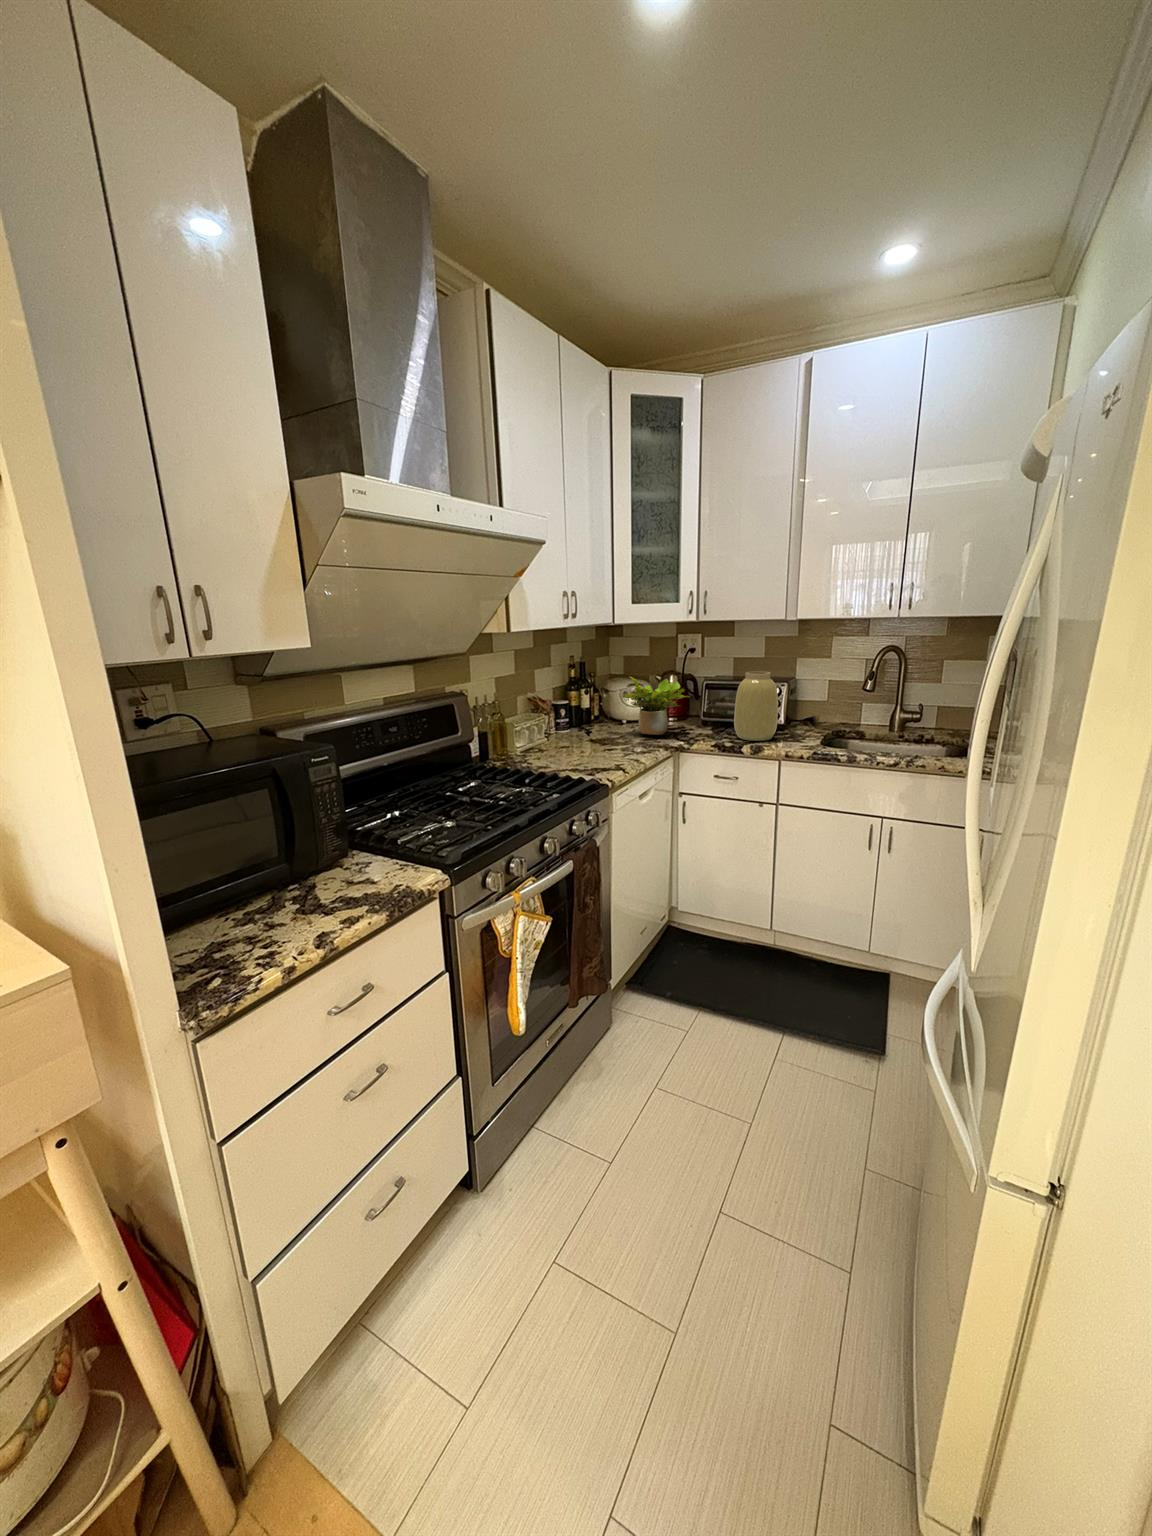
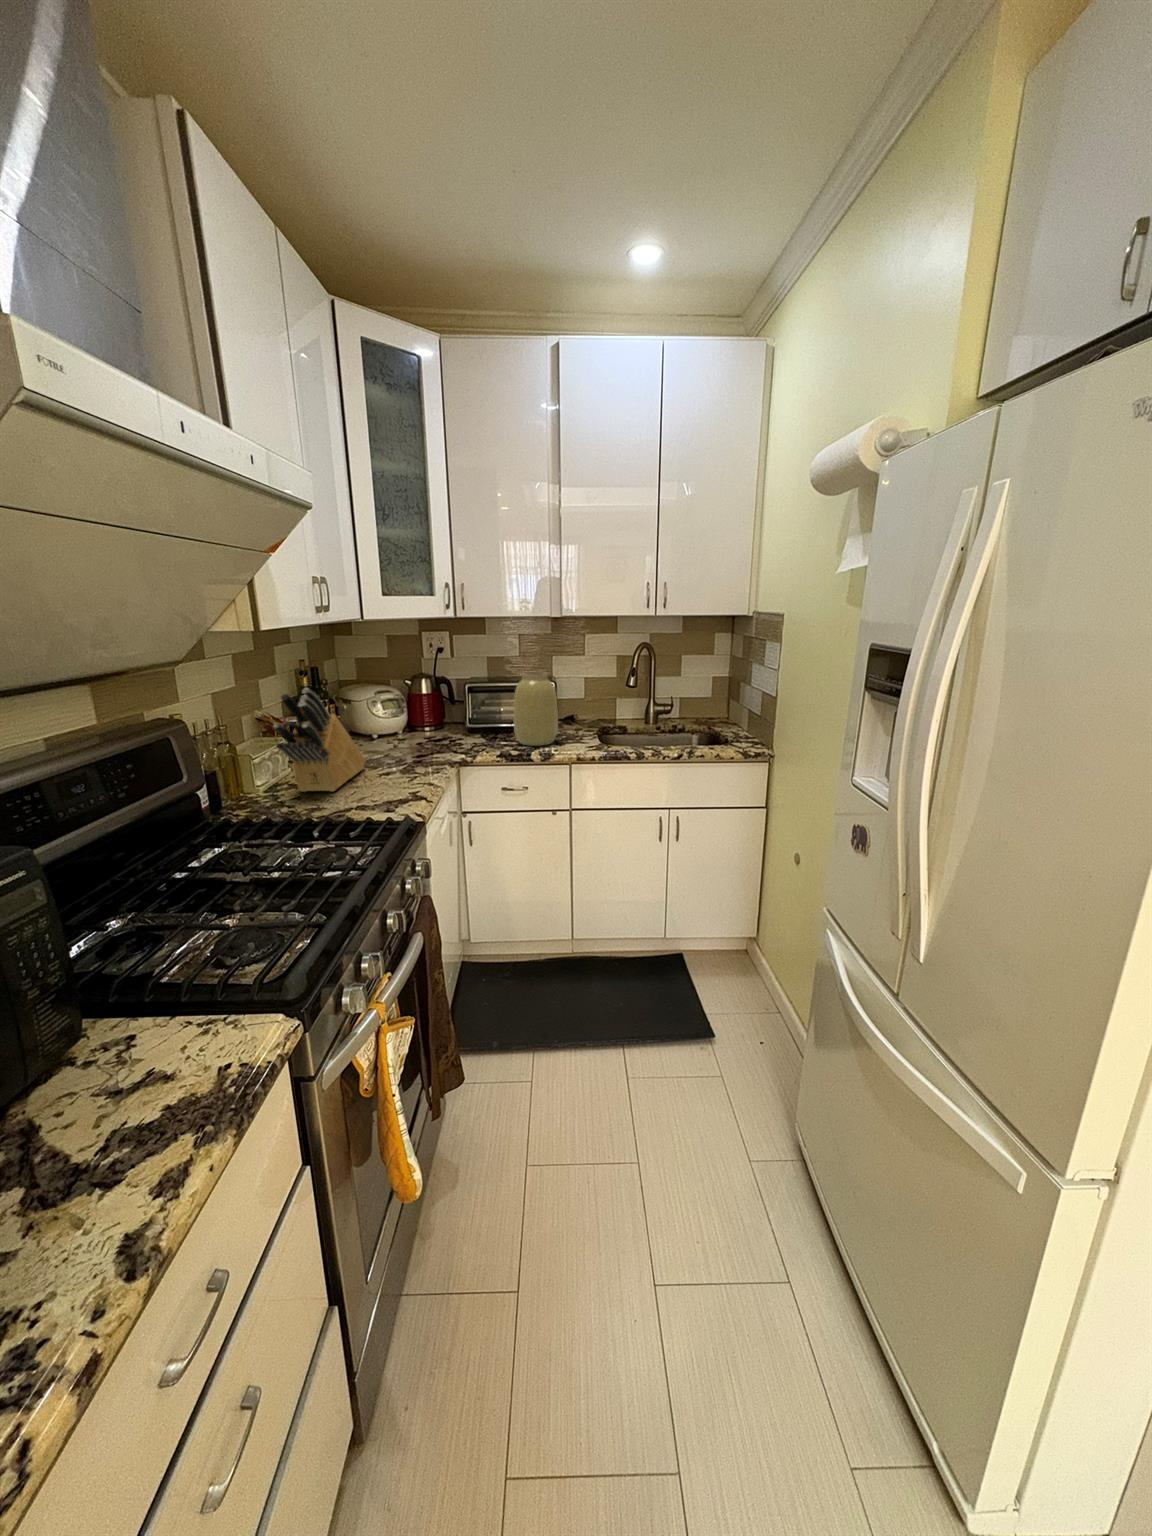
knife block: none [524,676,598,757] -> present [273,688,365,792]
potted plant: present [621,677,690,735] -> none [381,683,464,750]

